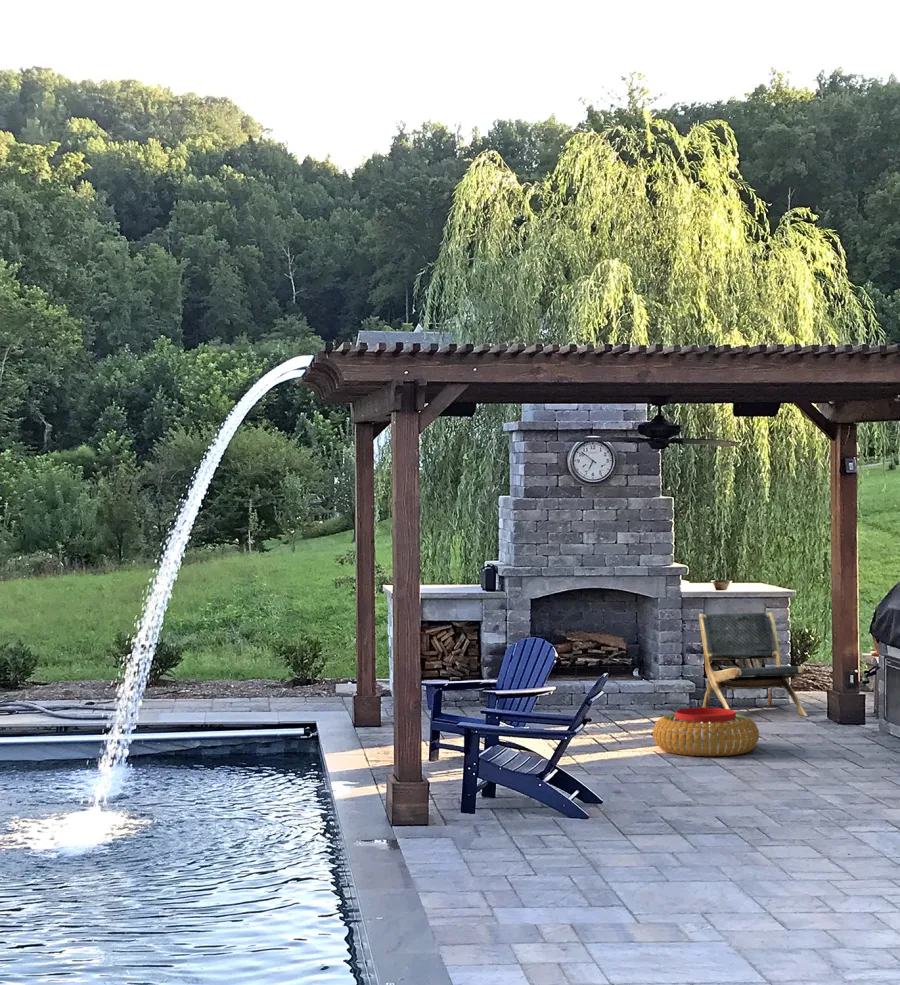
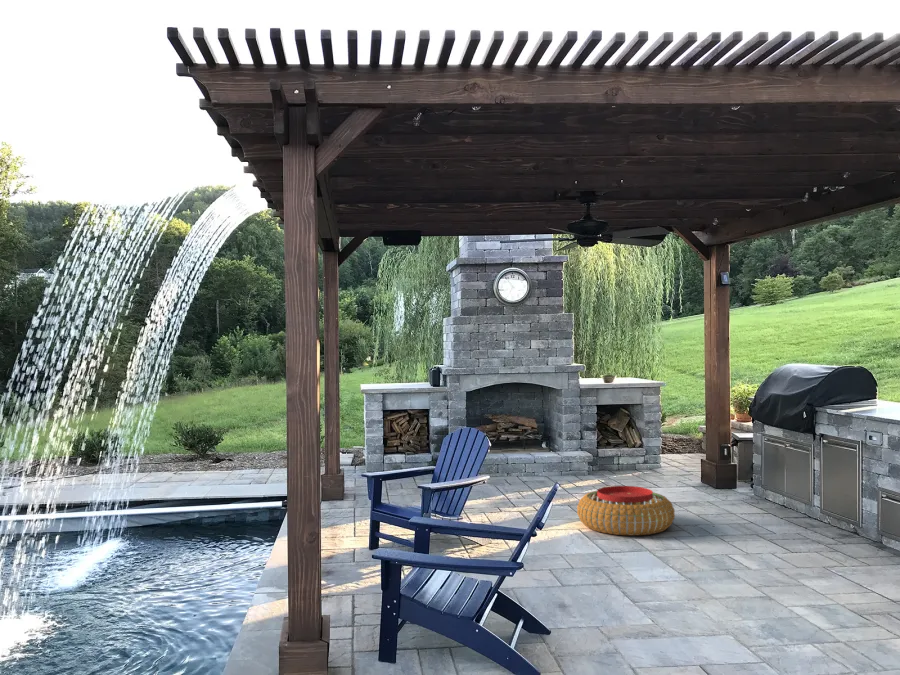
lounge chair: present [699,612,808,716] -> none [594,399,685,484]

